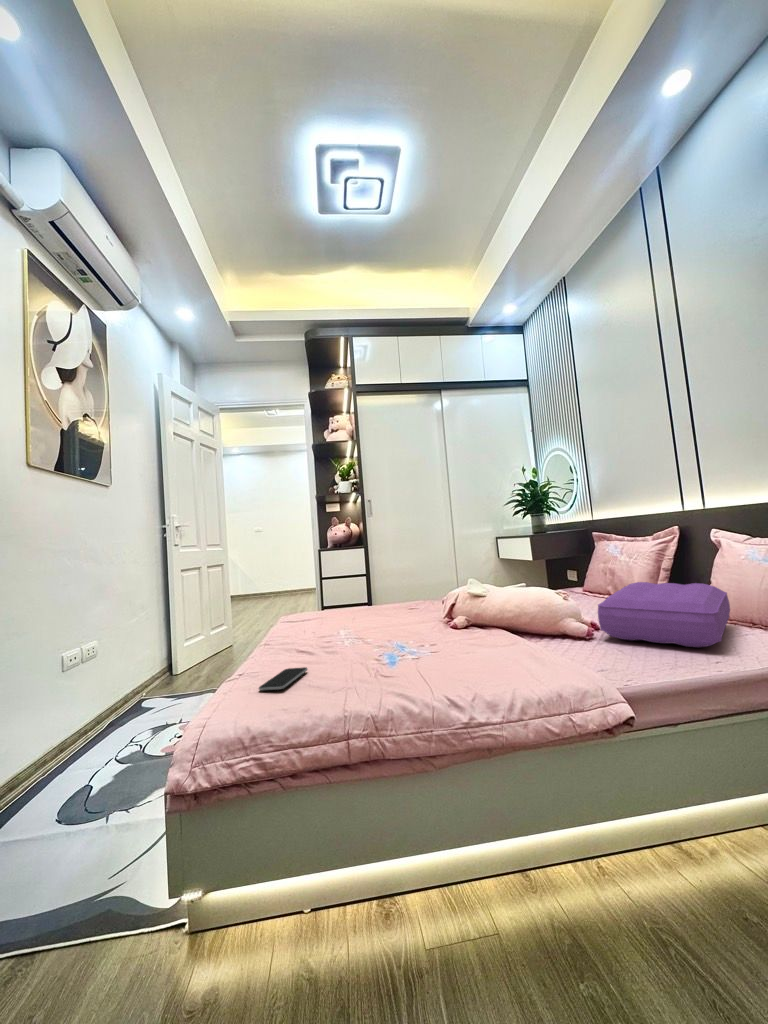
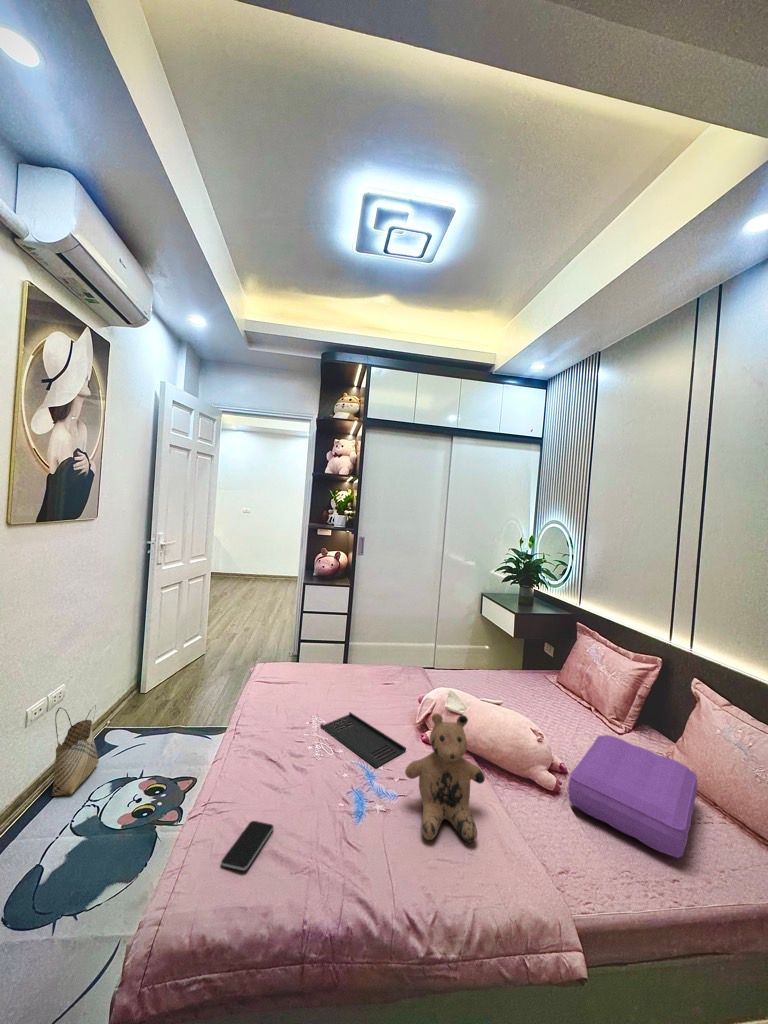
teddy bear: none [431,550,511,660] -> present [405,713,485,843]
tray: none [347,616,433,637] -> present [320,712,406,768]
woven basket: none [91,656,138,745] -> present [52,705,99,796]

